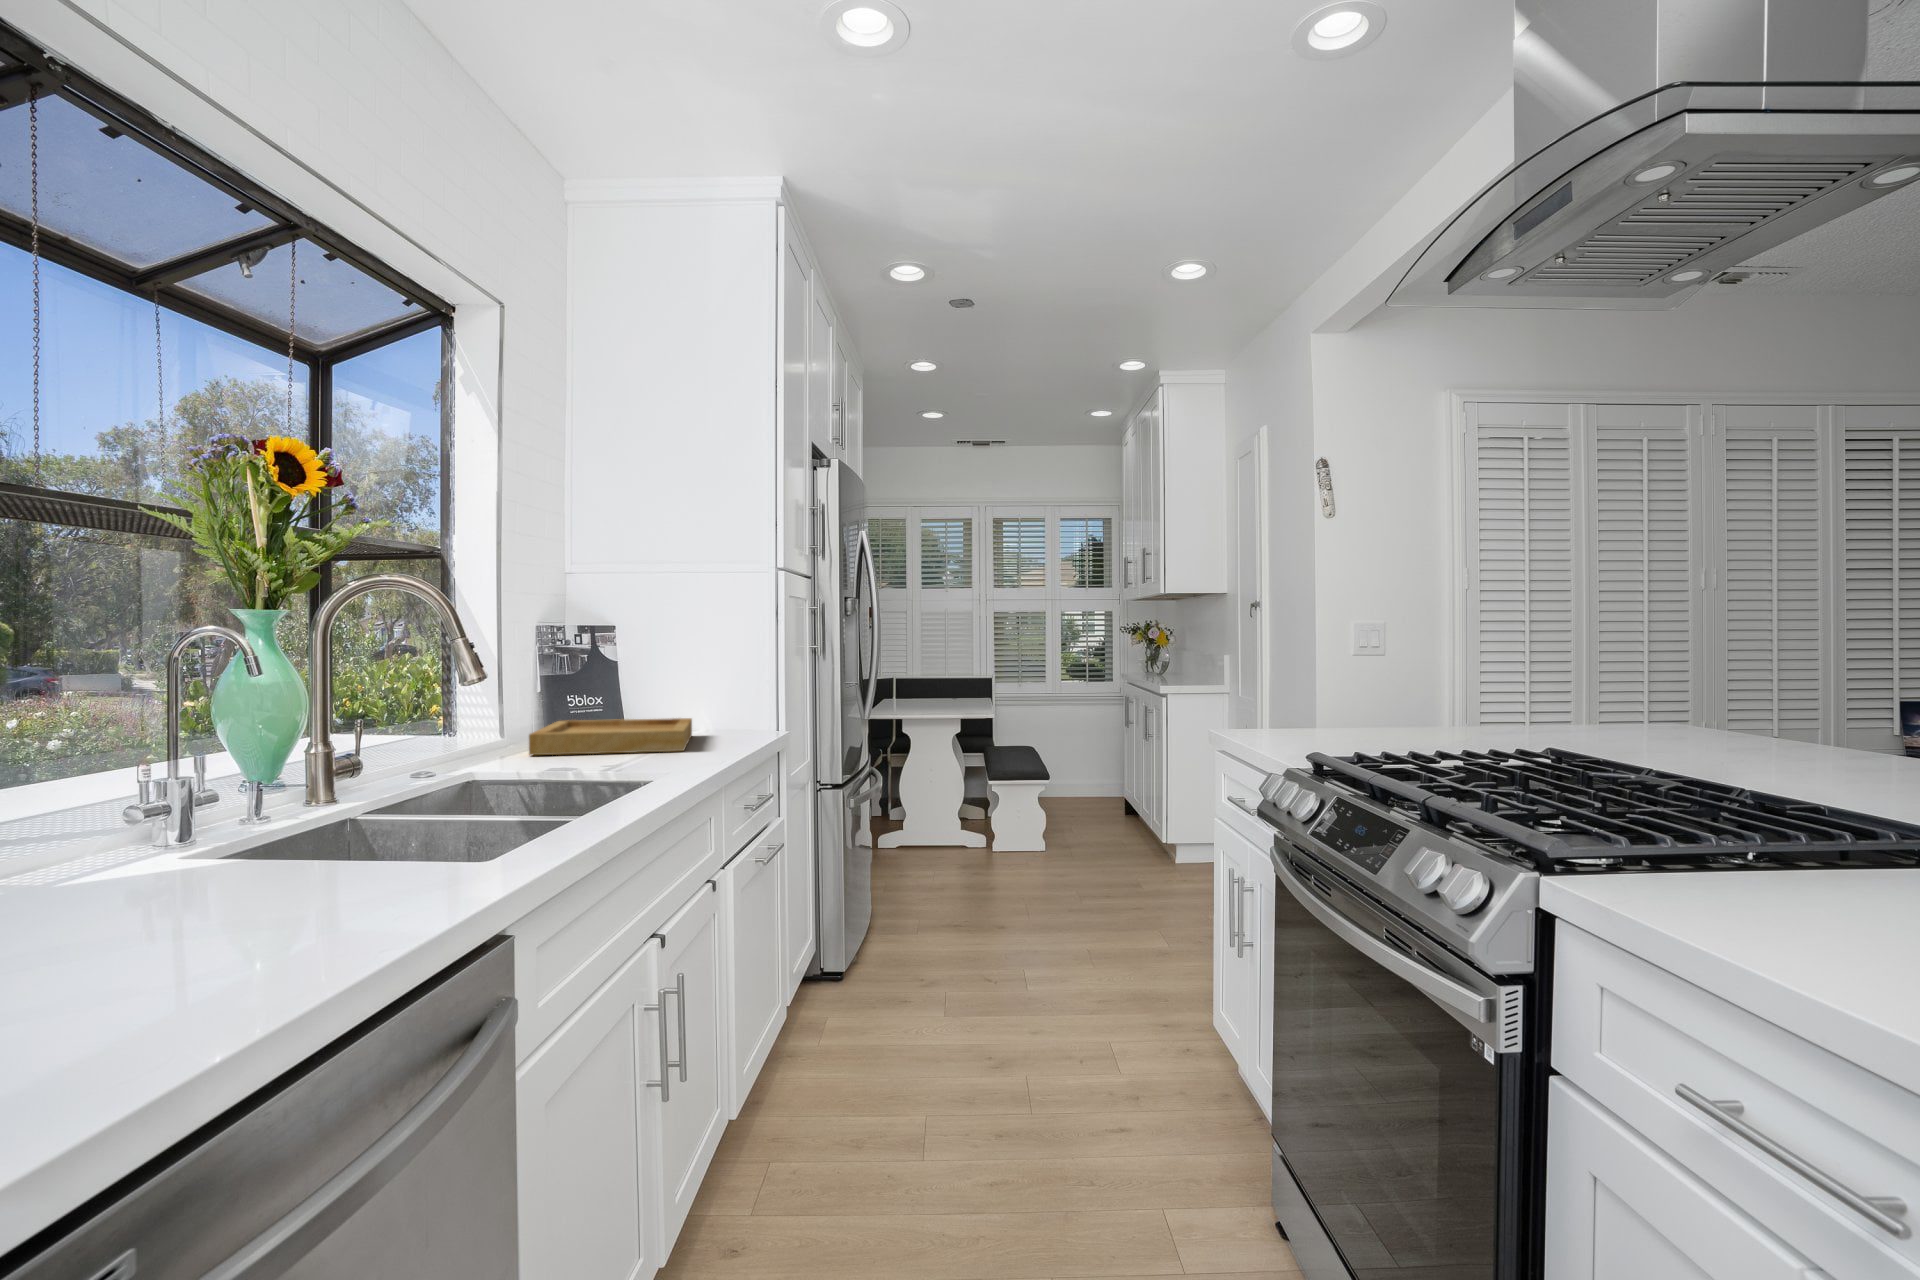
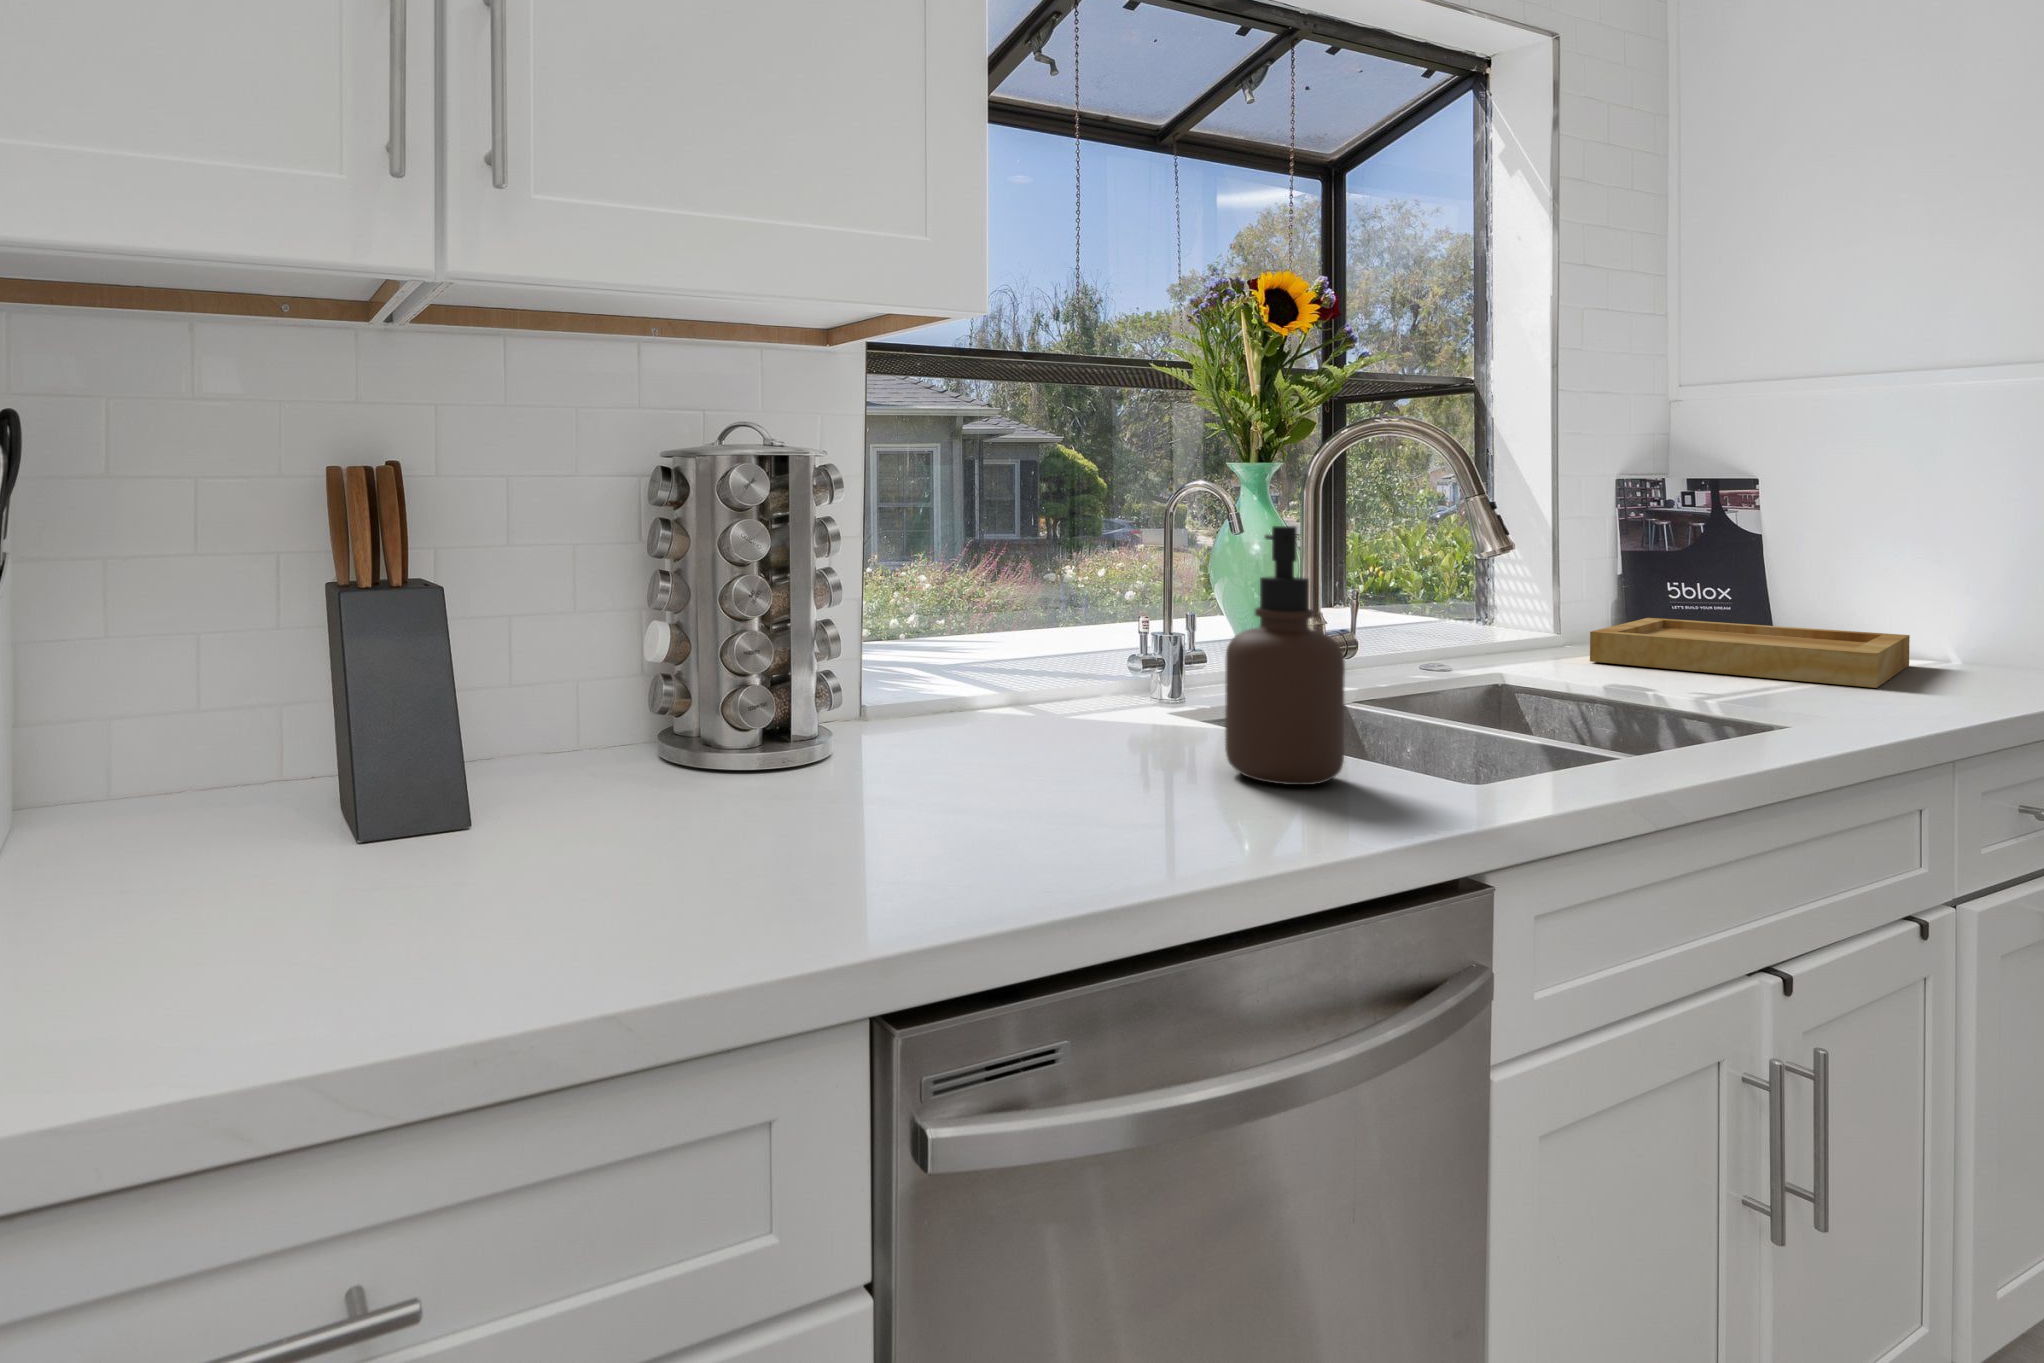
soap dispenser: none [270,669,388,903] -> present [1225,526,1345,785]

